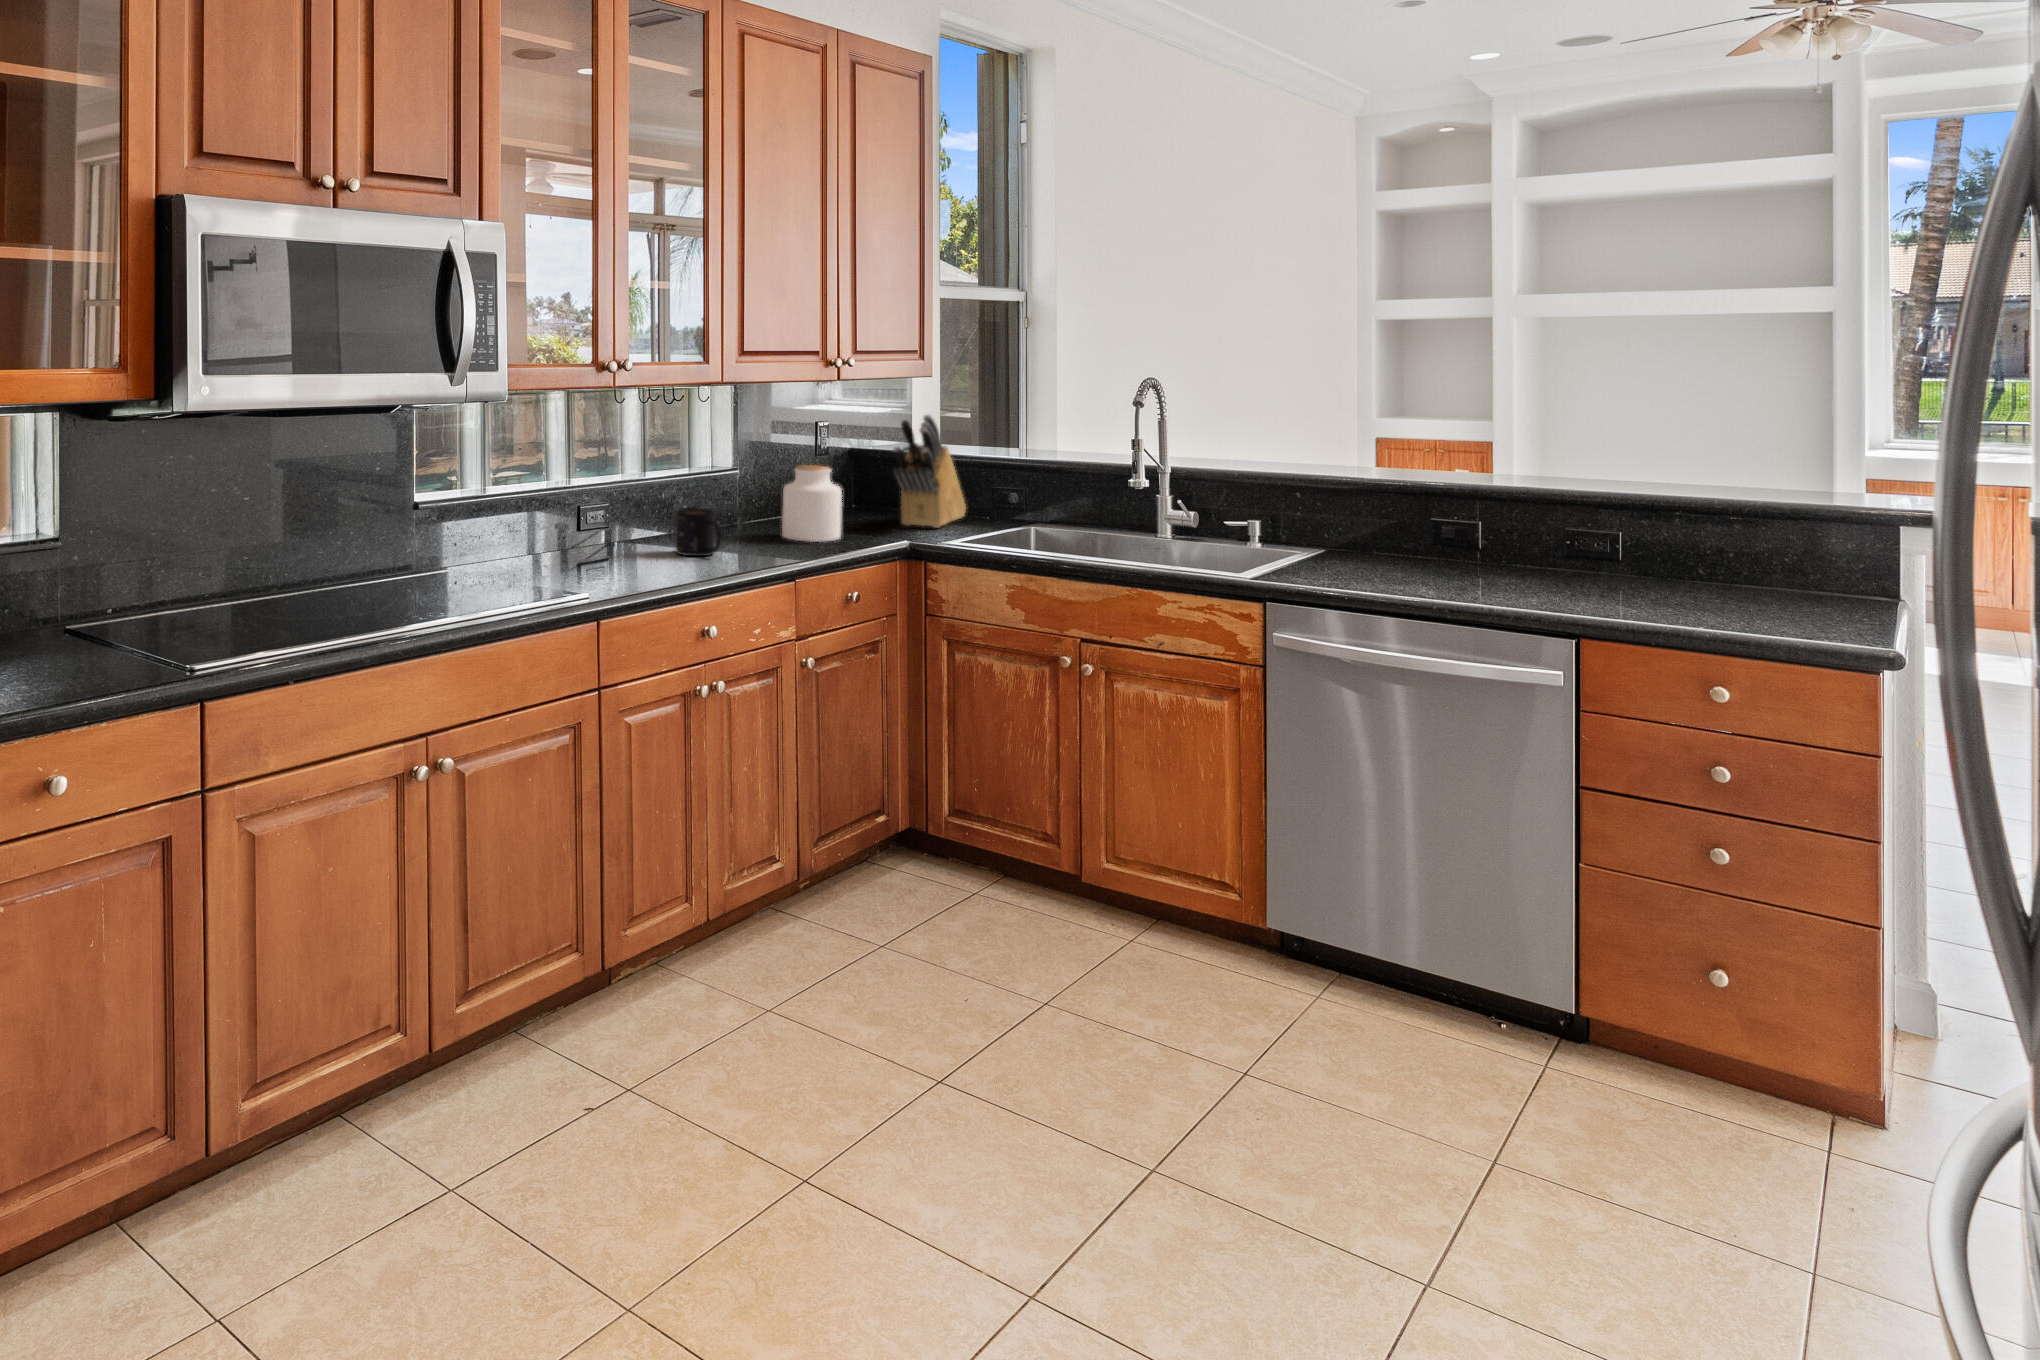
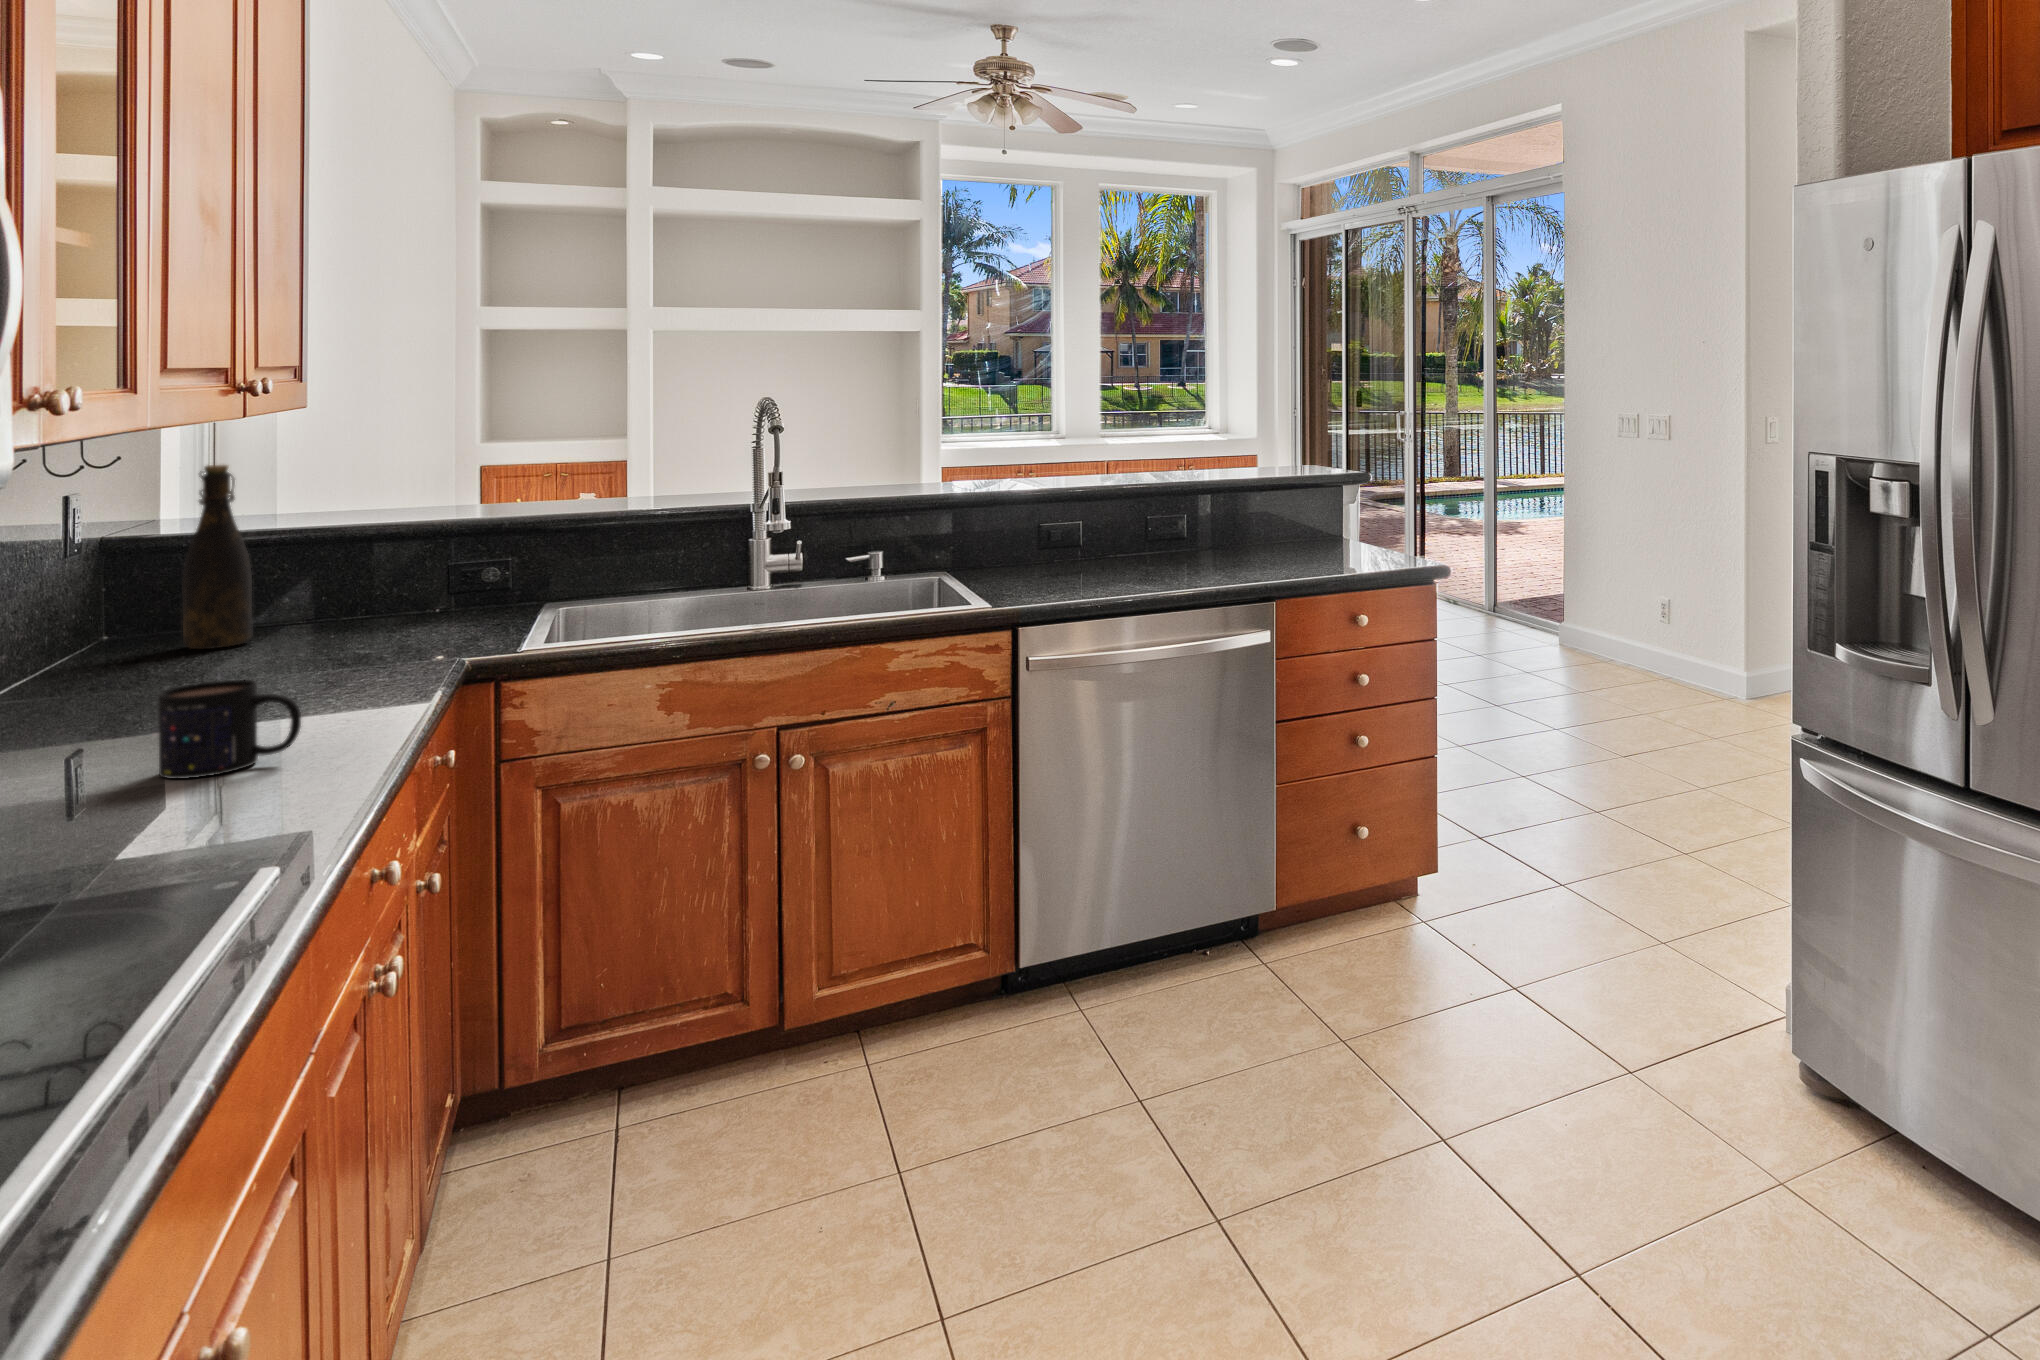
bottle: none [851,400,883,509] -> present [182,465,252,649]
knife block: present [893,415,966,528] -> none [360,473,461,650]
jar: present [782,465,842,542] -> none [249,573,378,708]

